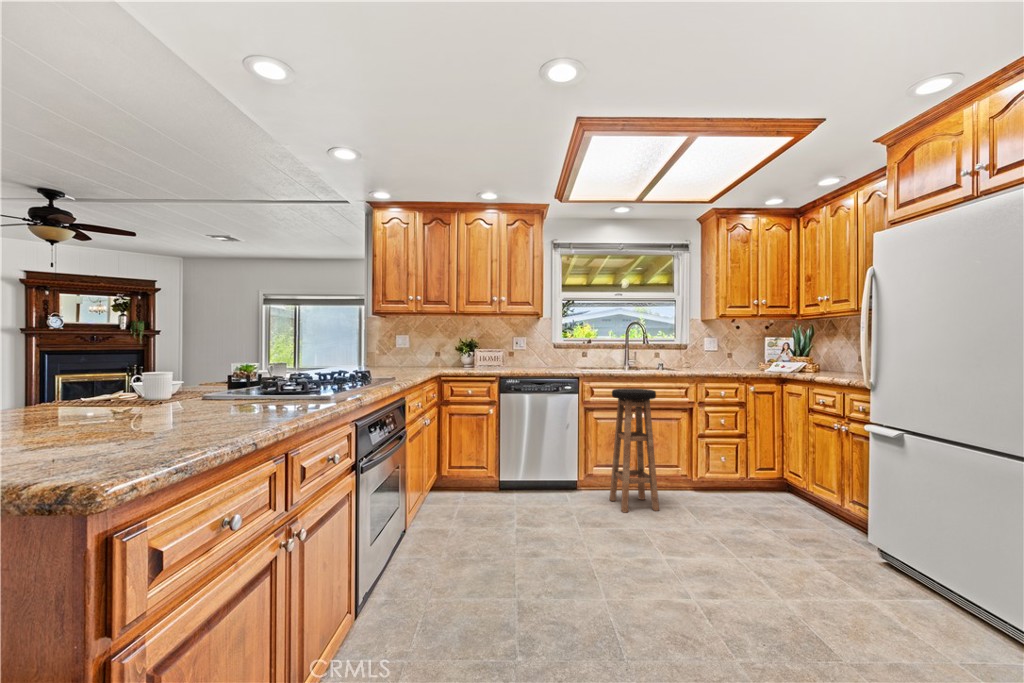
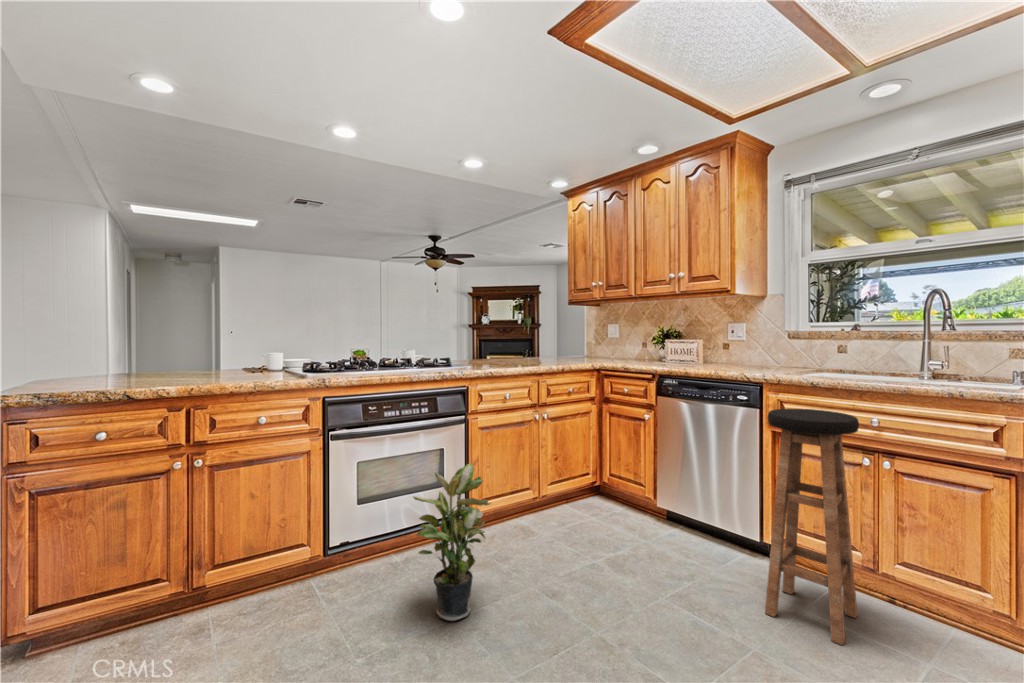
potted plant: none [474,456,547,603] -> present [413,463,490,621]

